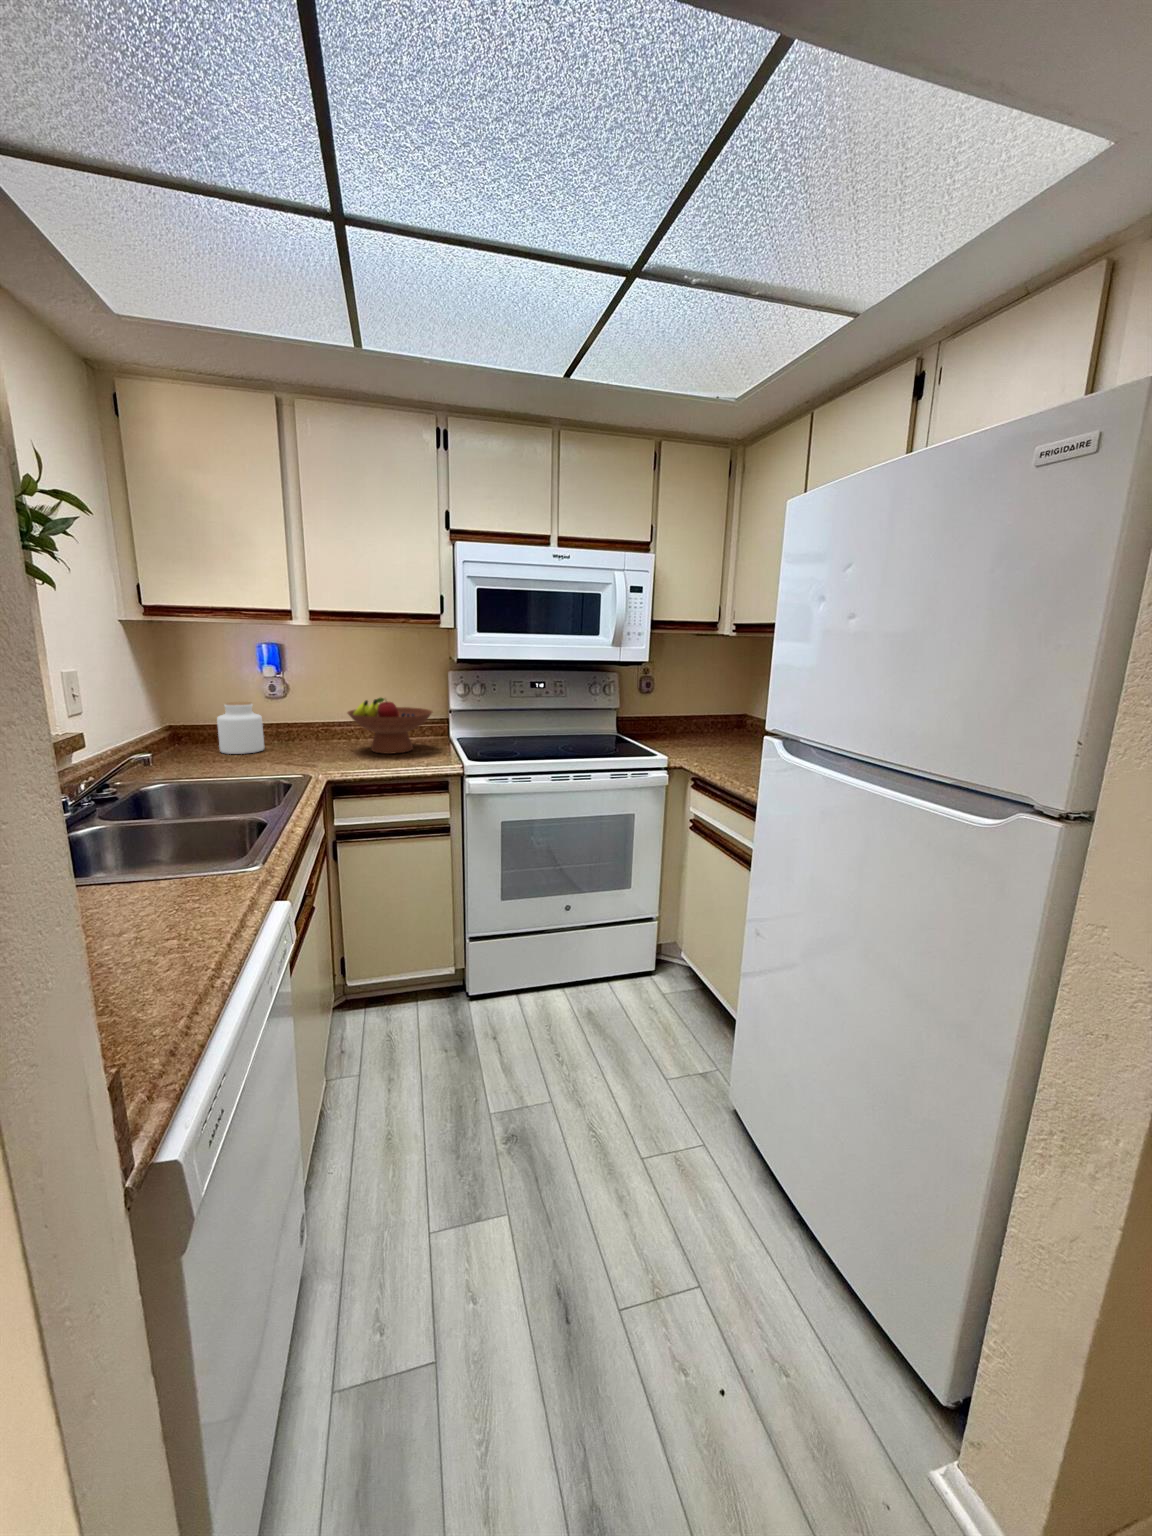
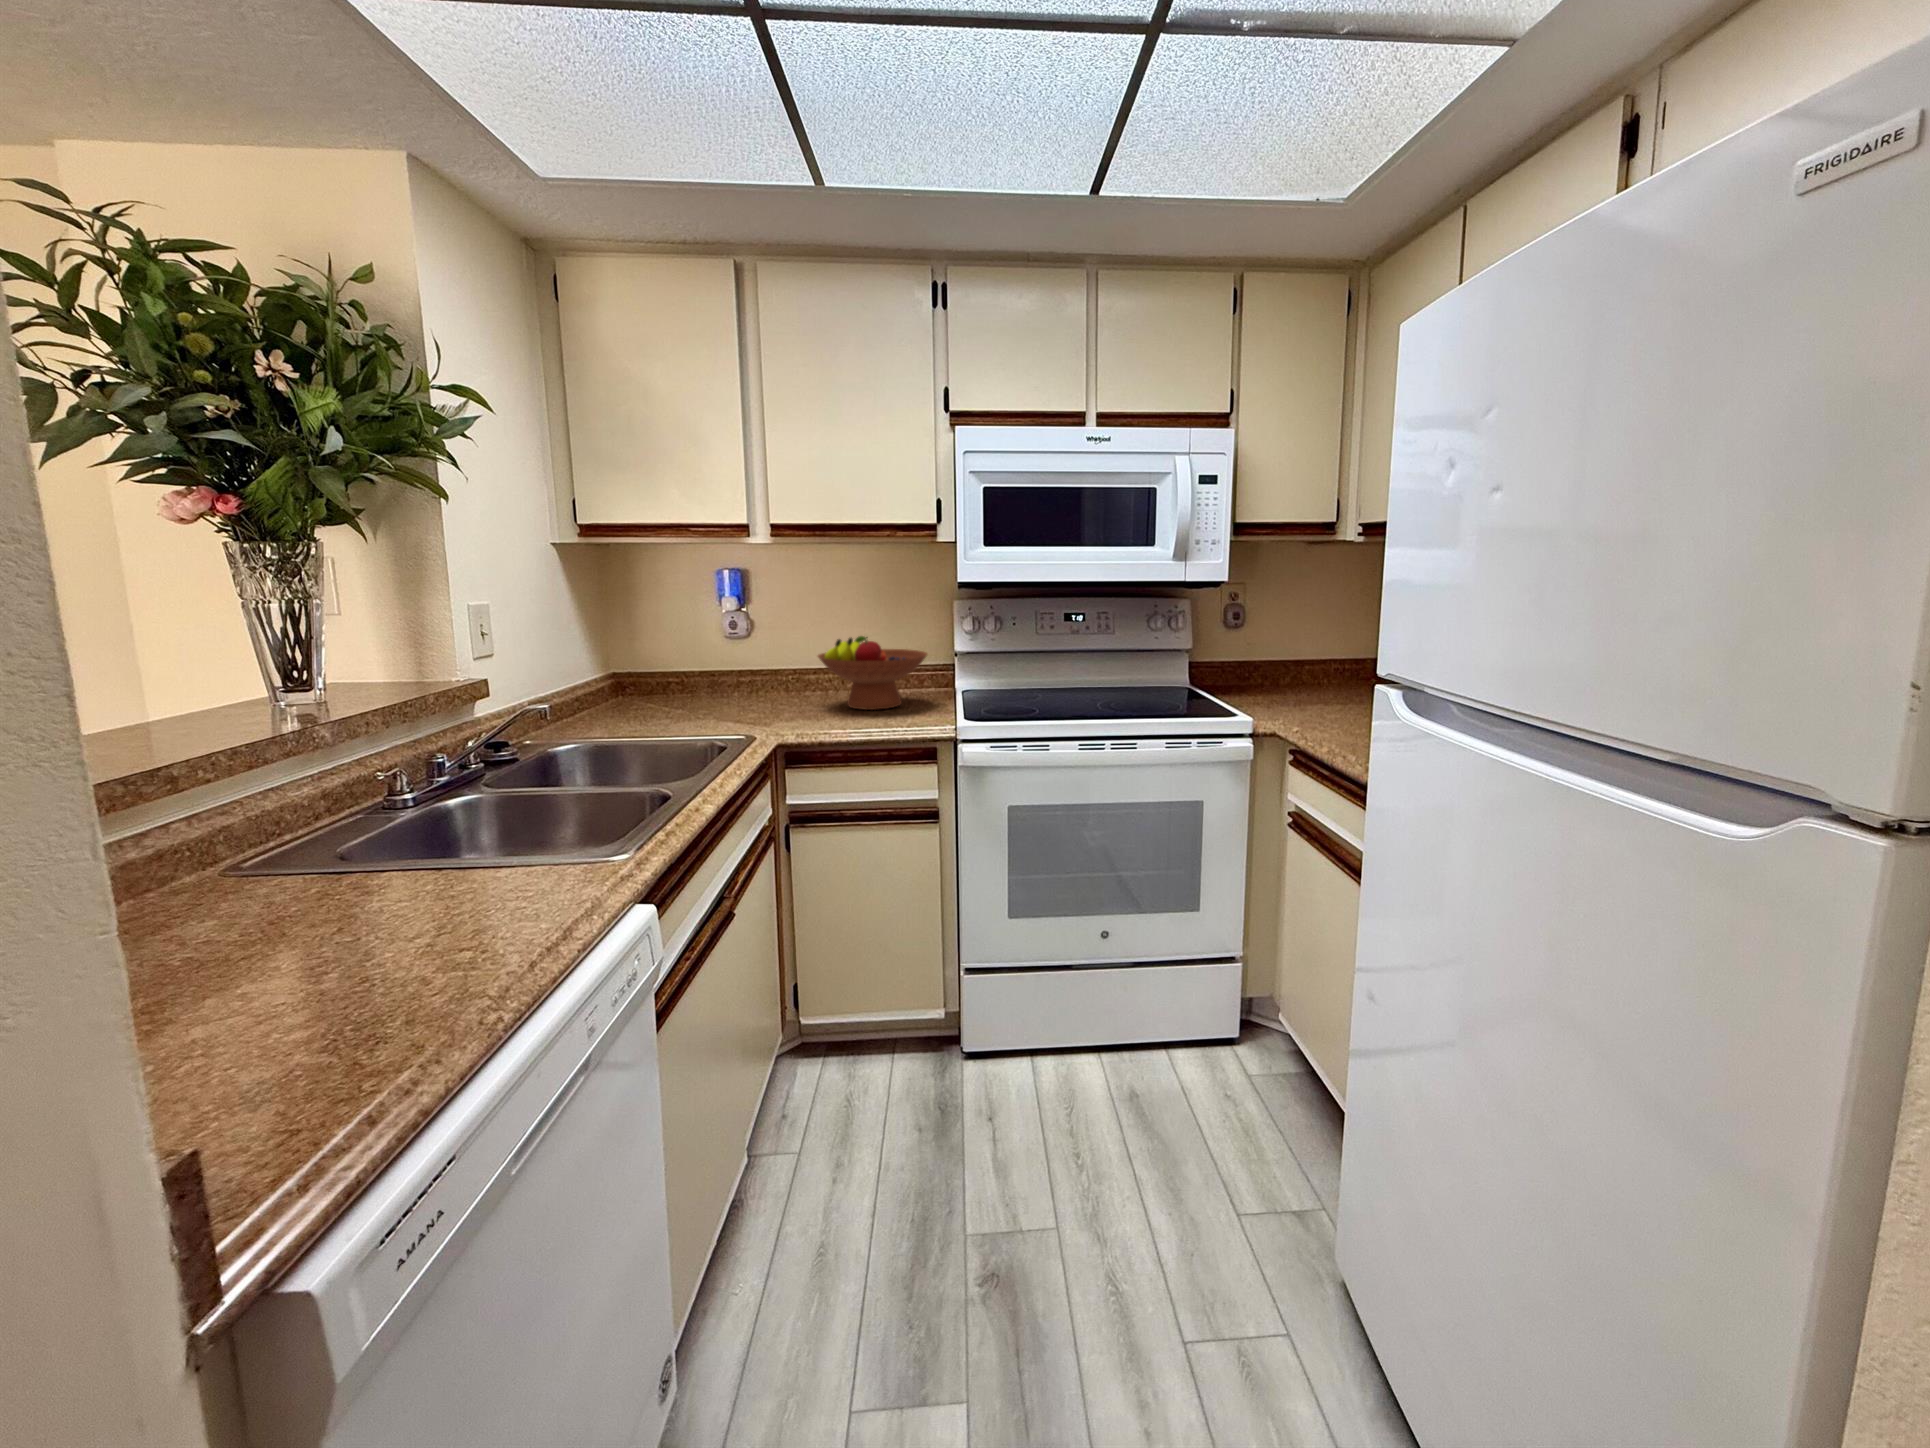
jar: present [217,702,264,754] -> none [663,642,719,708]

